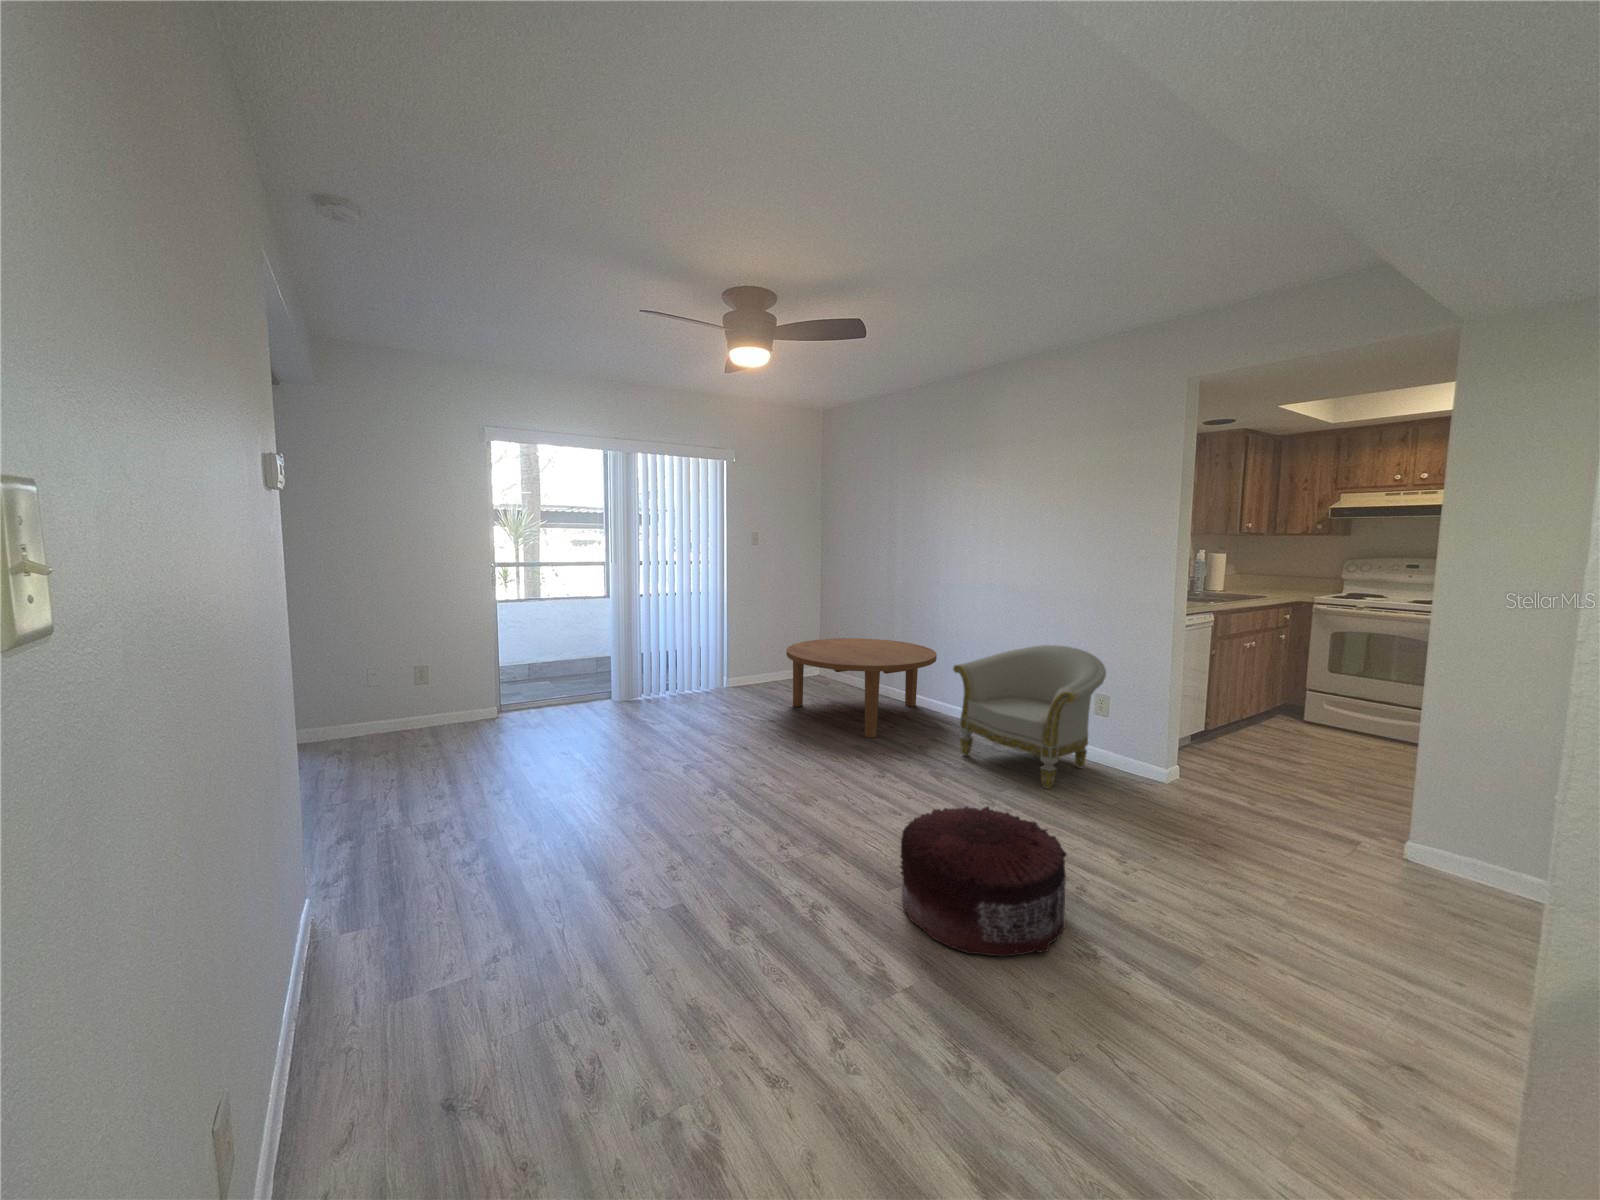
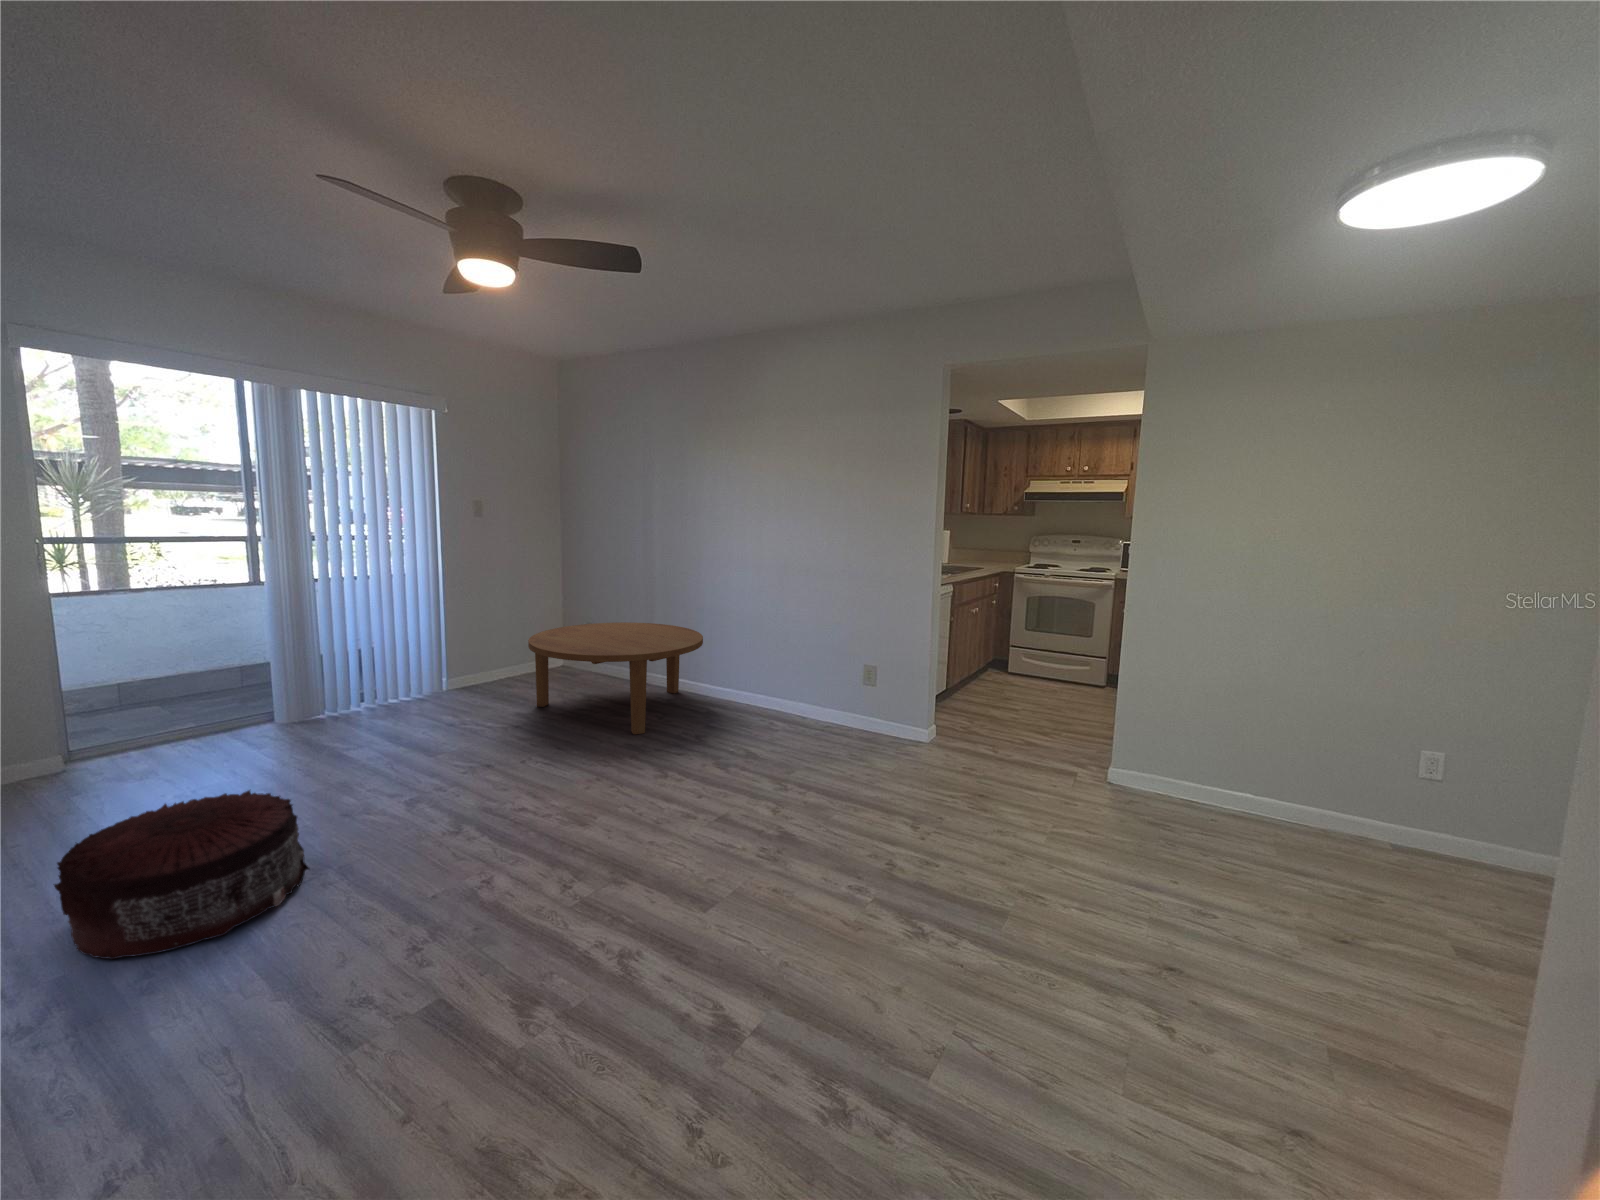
armchair: present [953,645,1106,789] -> none [728,621,877,767]
pouf: present [900,806,1067,956] -> present [54,790,309,960]

